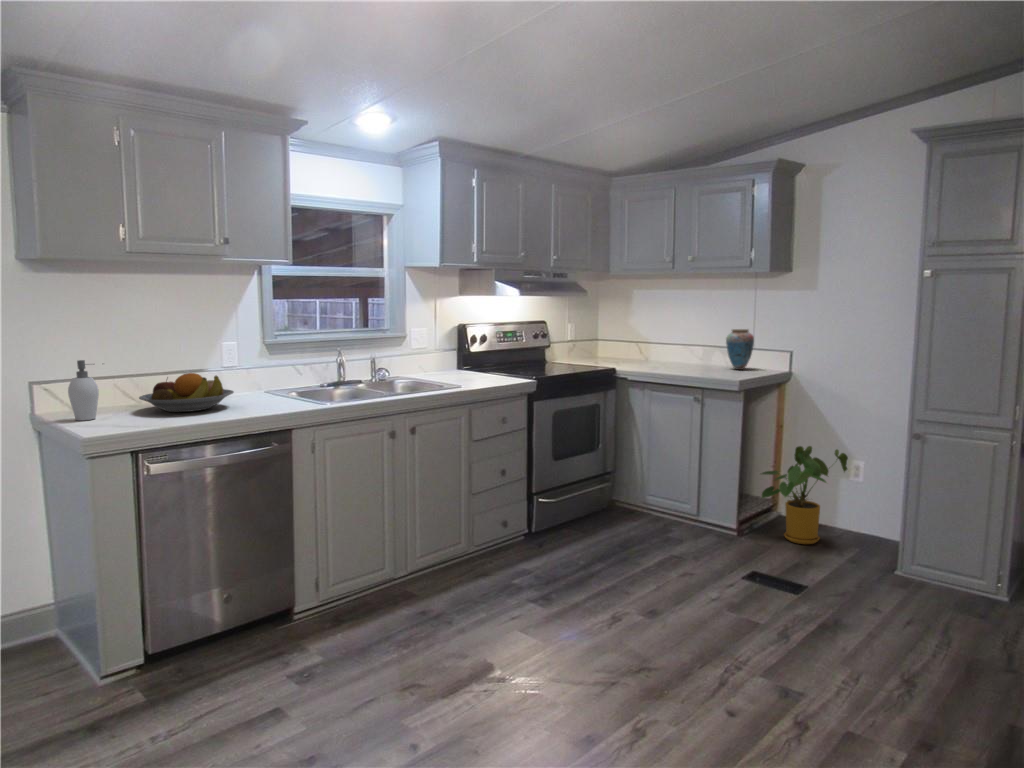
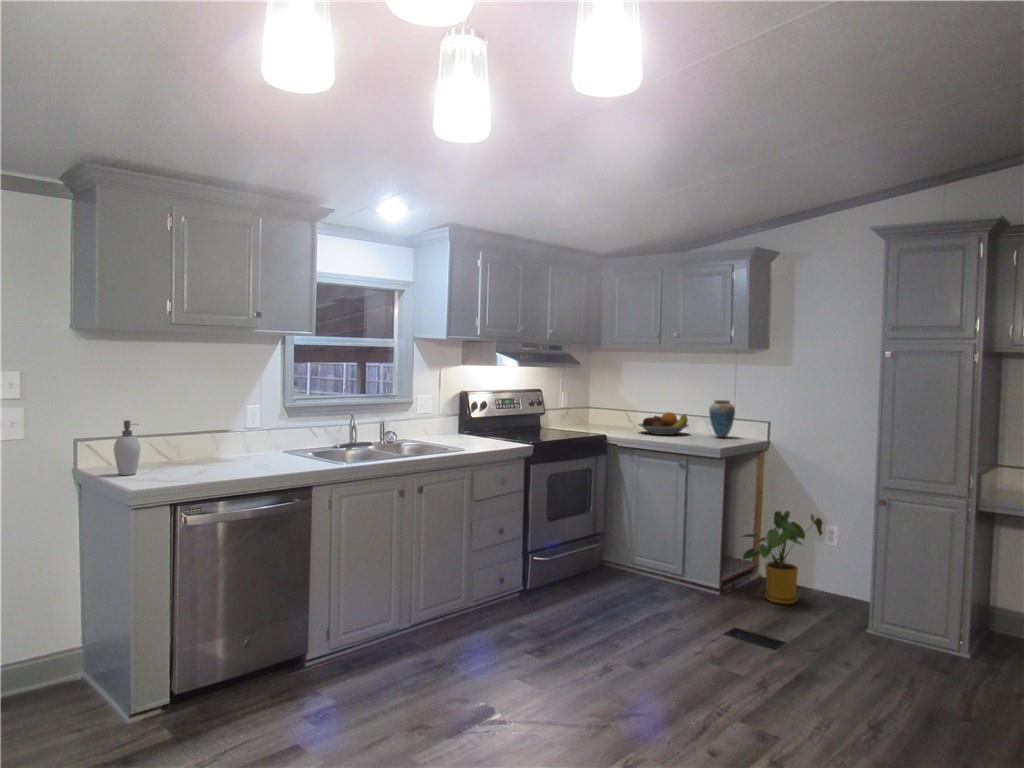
fruit bowl: present [139,373,234,412] -> present [638,412,689,435]

